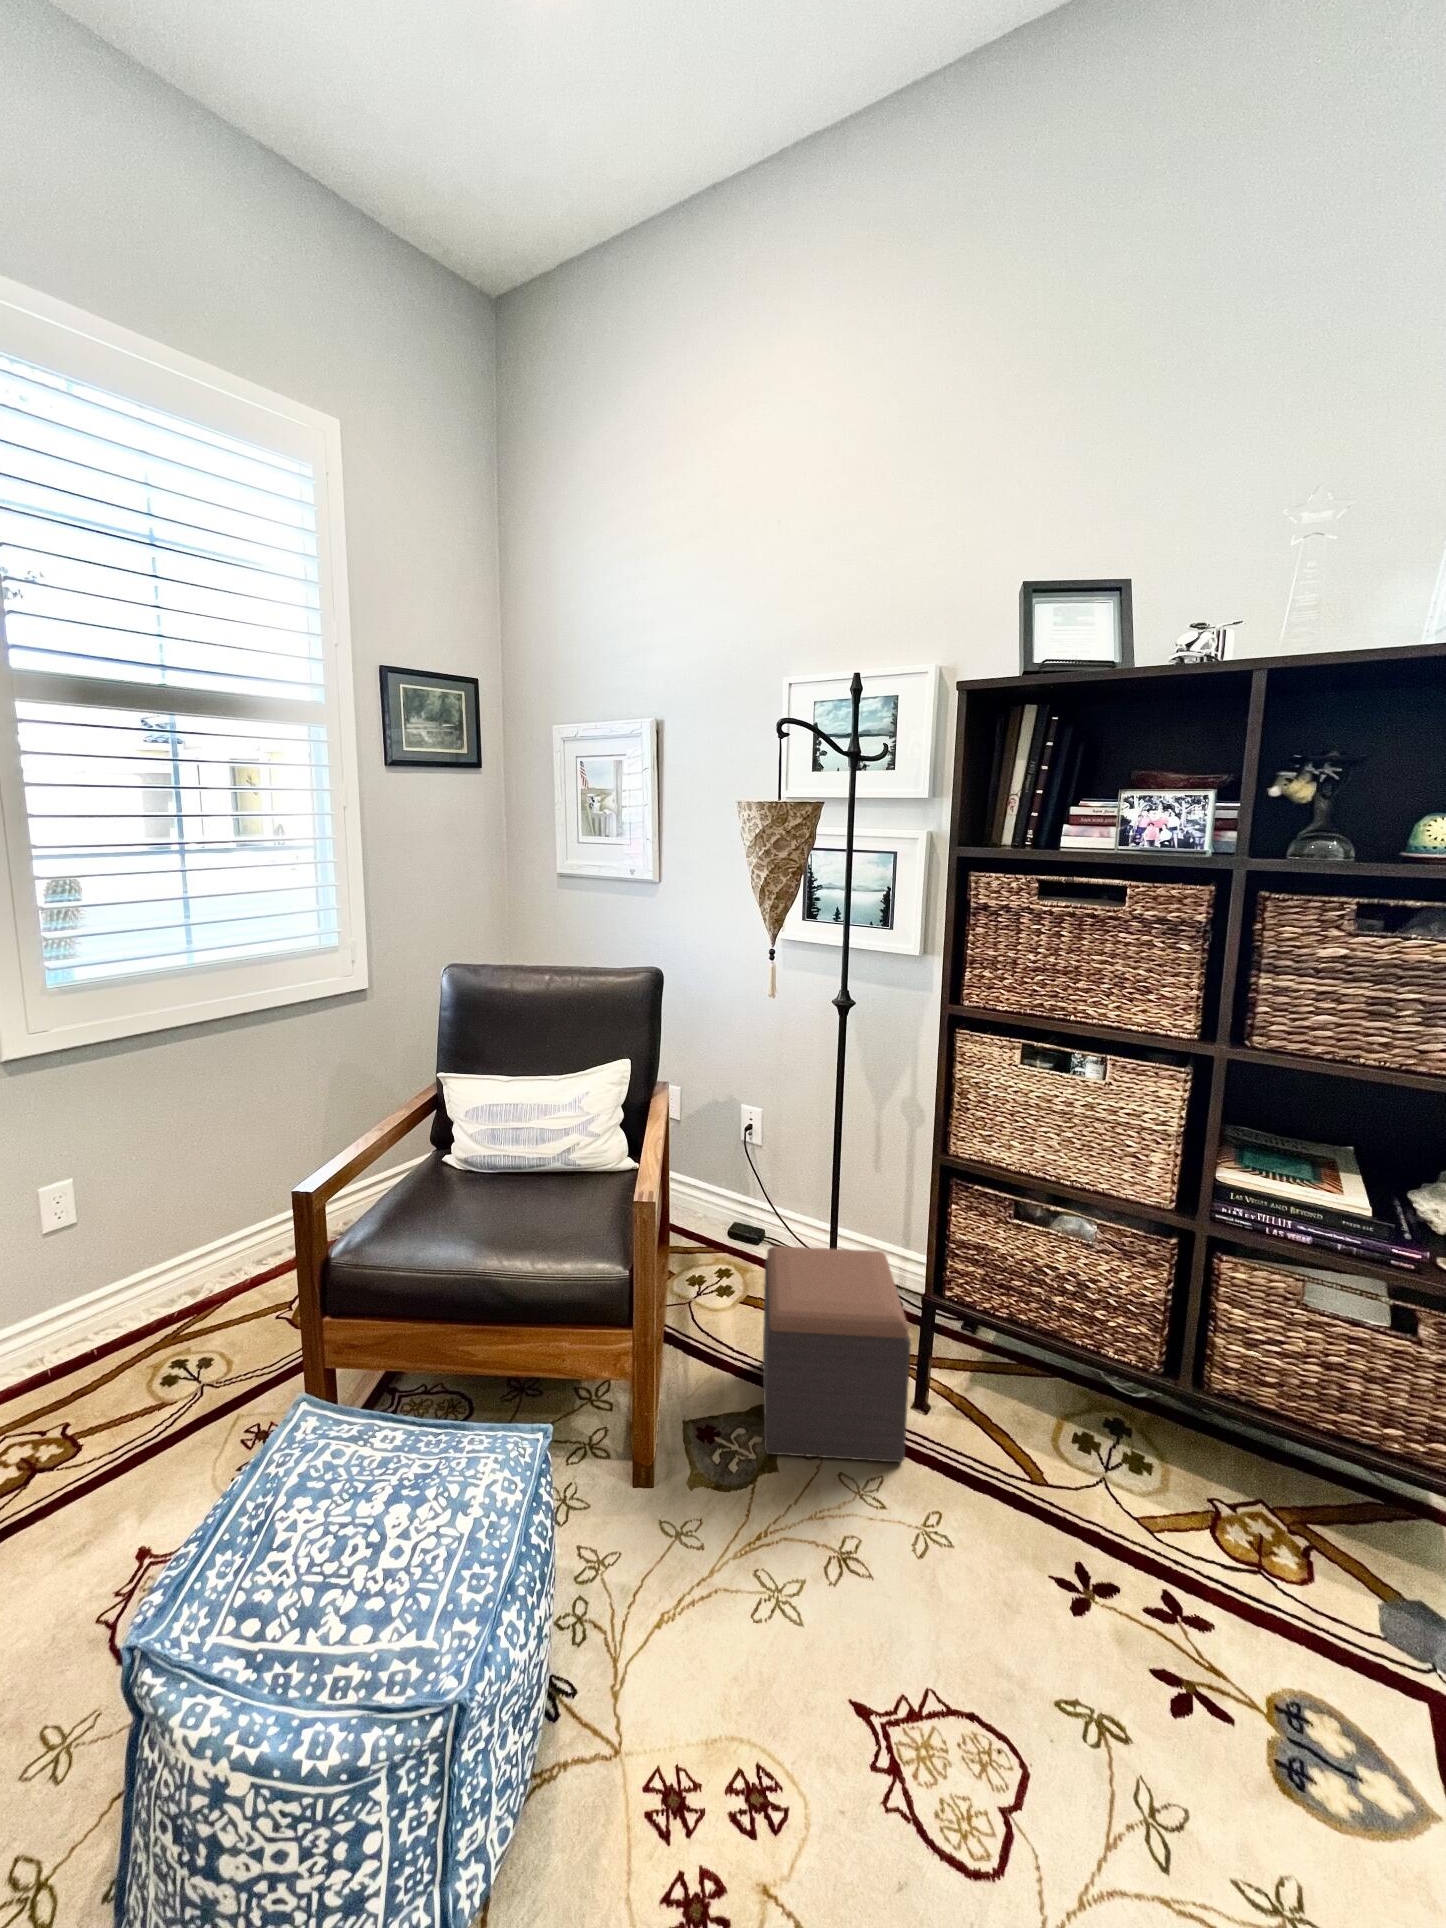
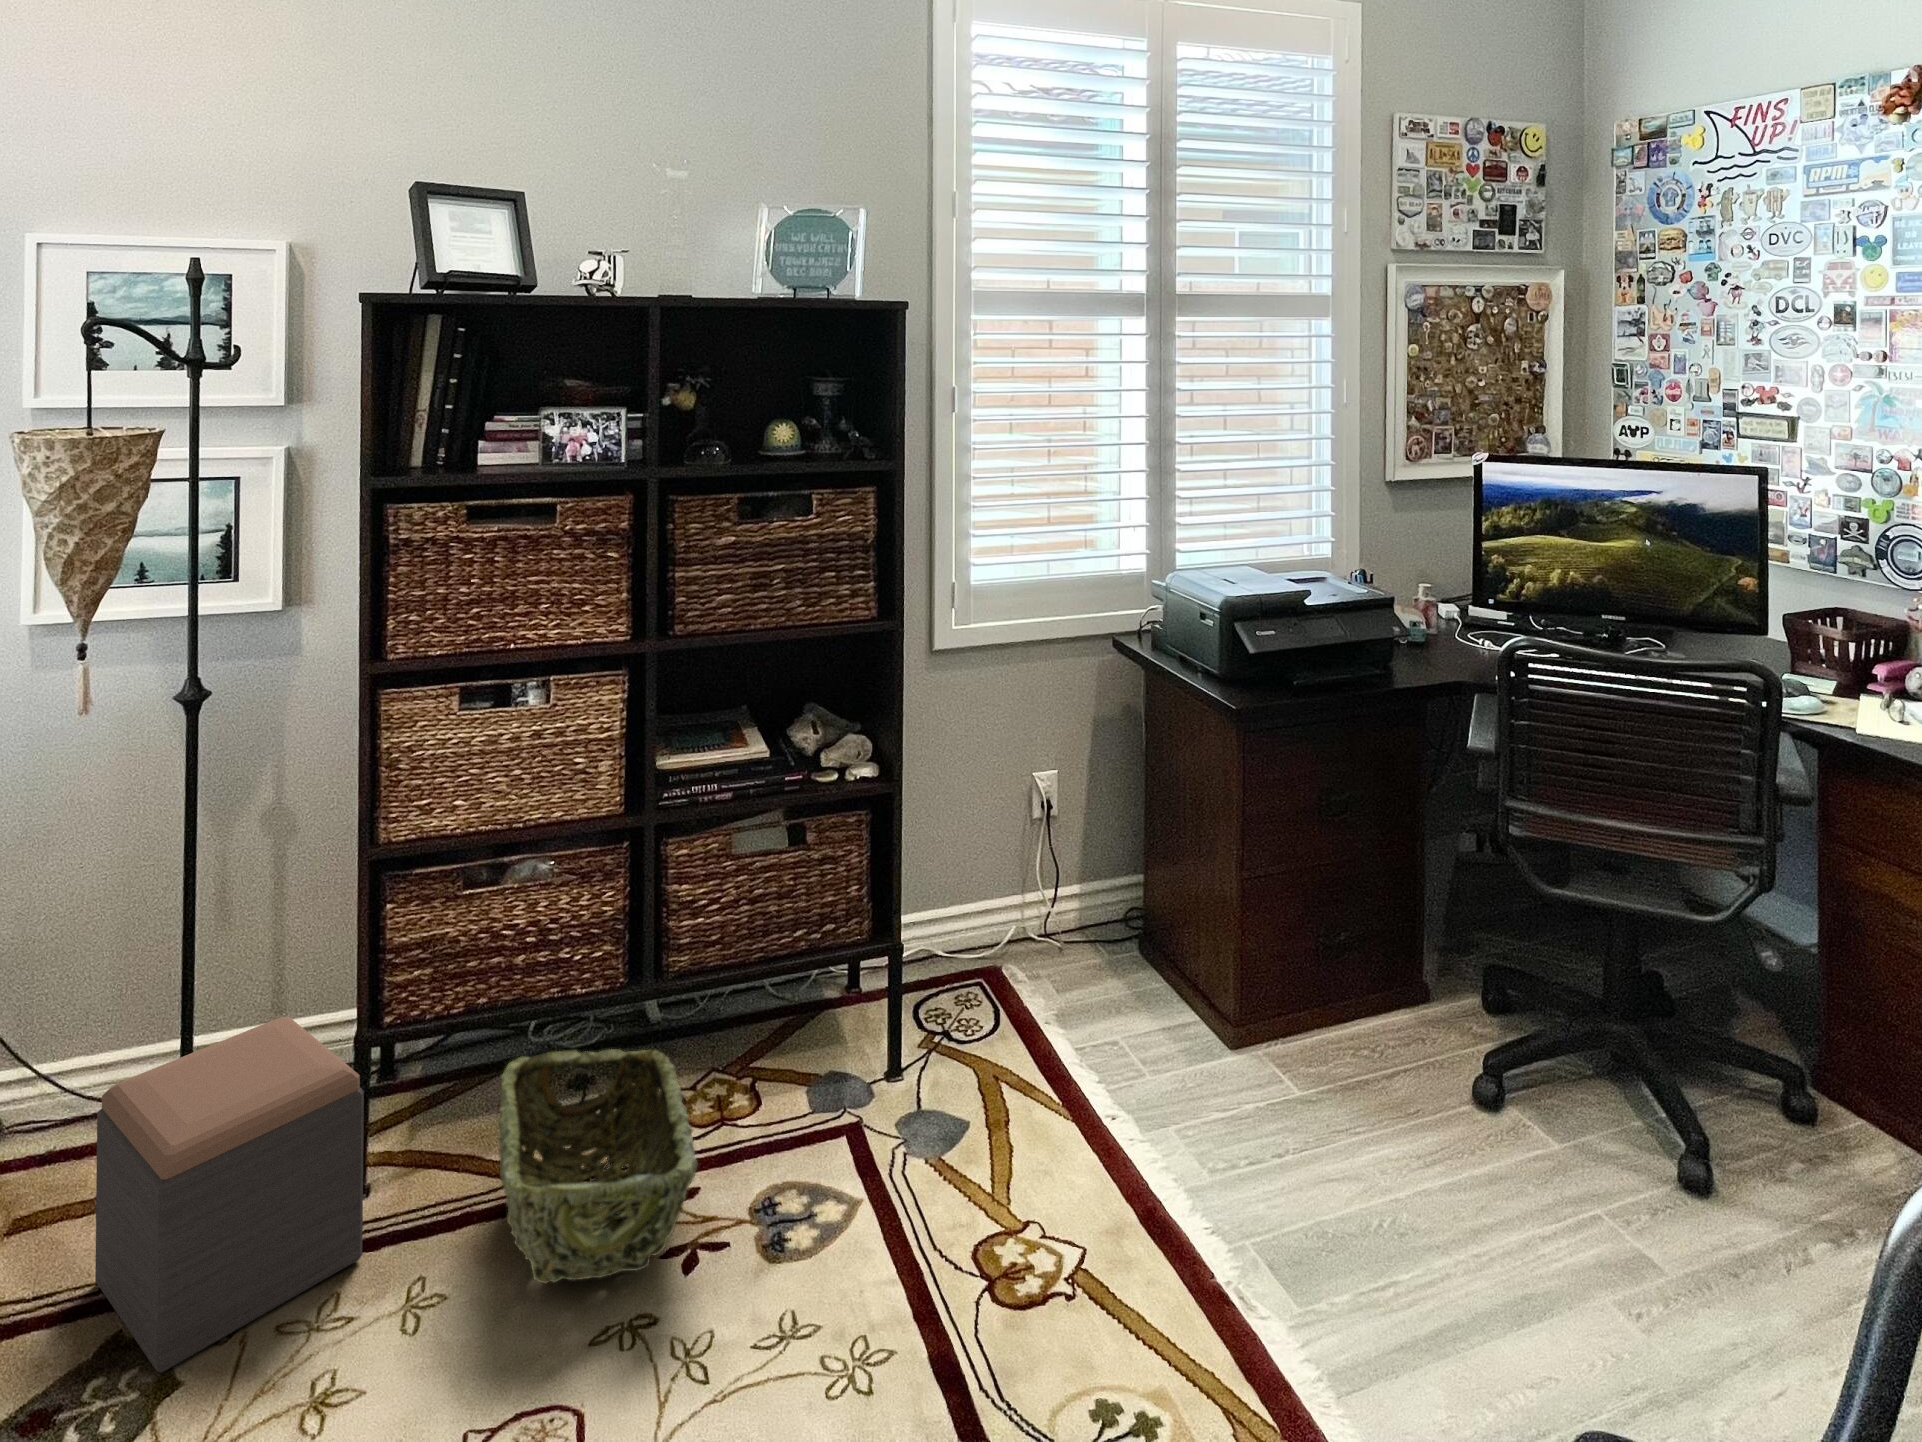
woven basket: none [995,1381,1205,1680] -> present [498,1049,697,1284]

